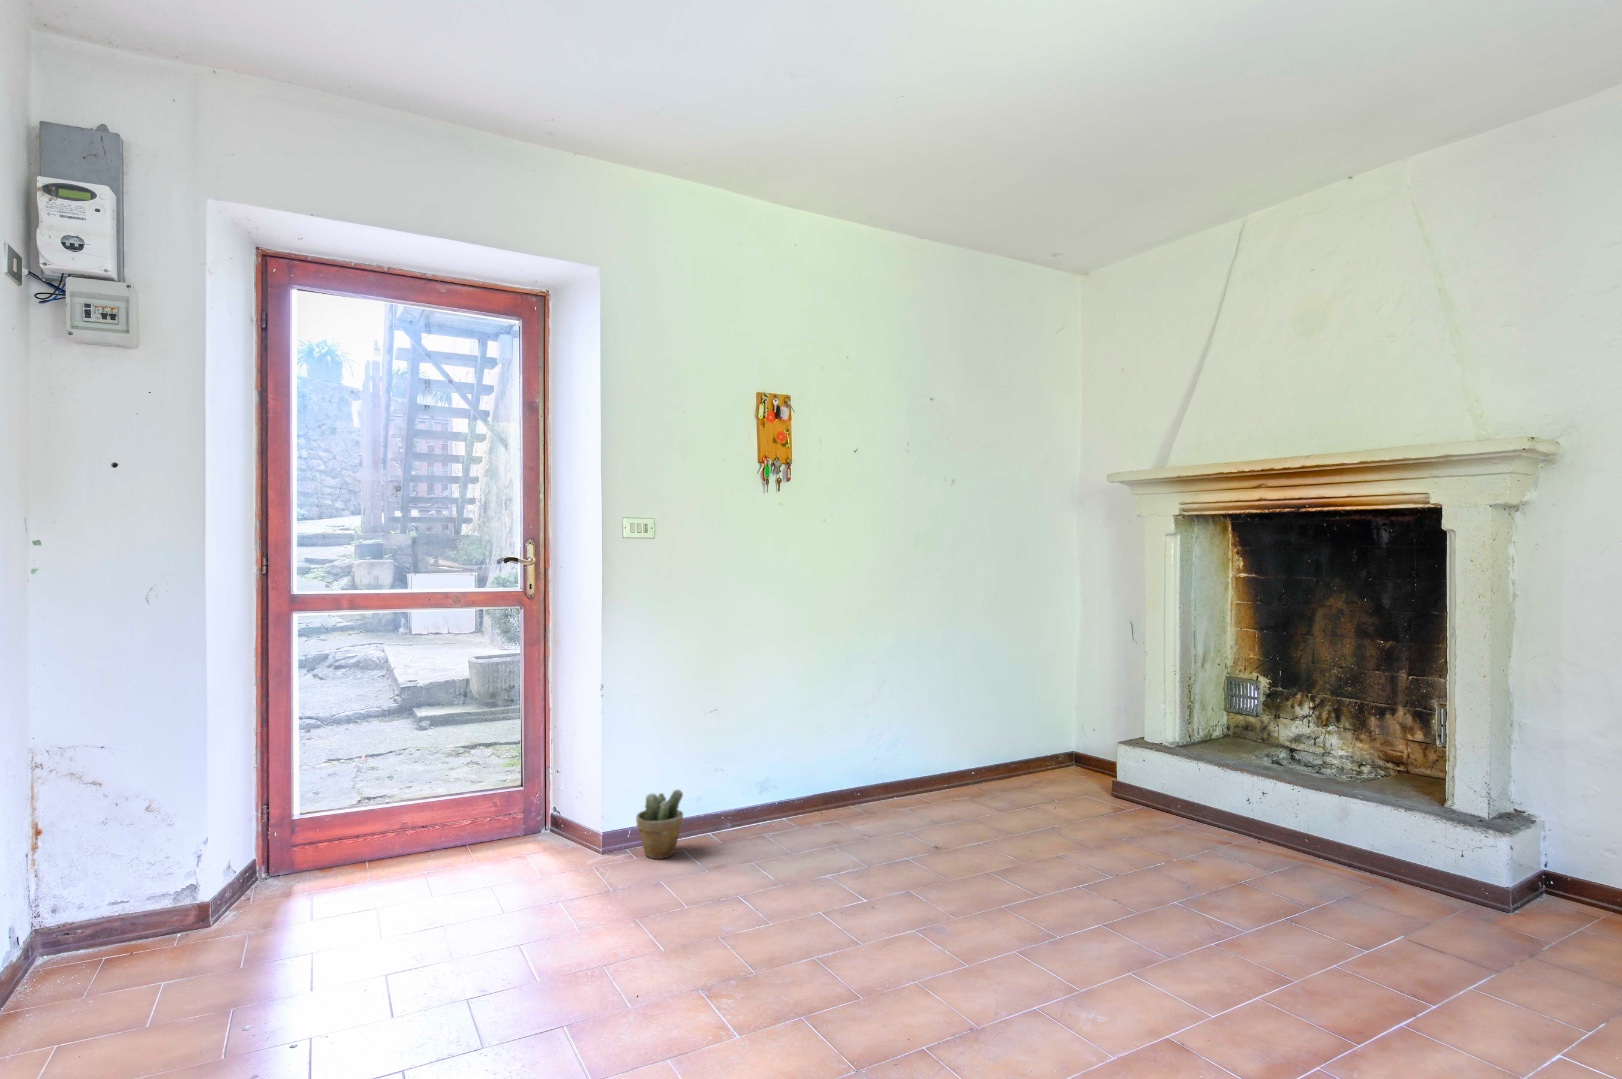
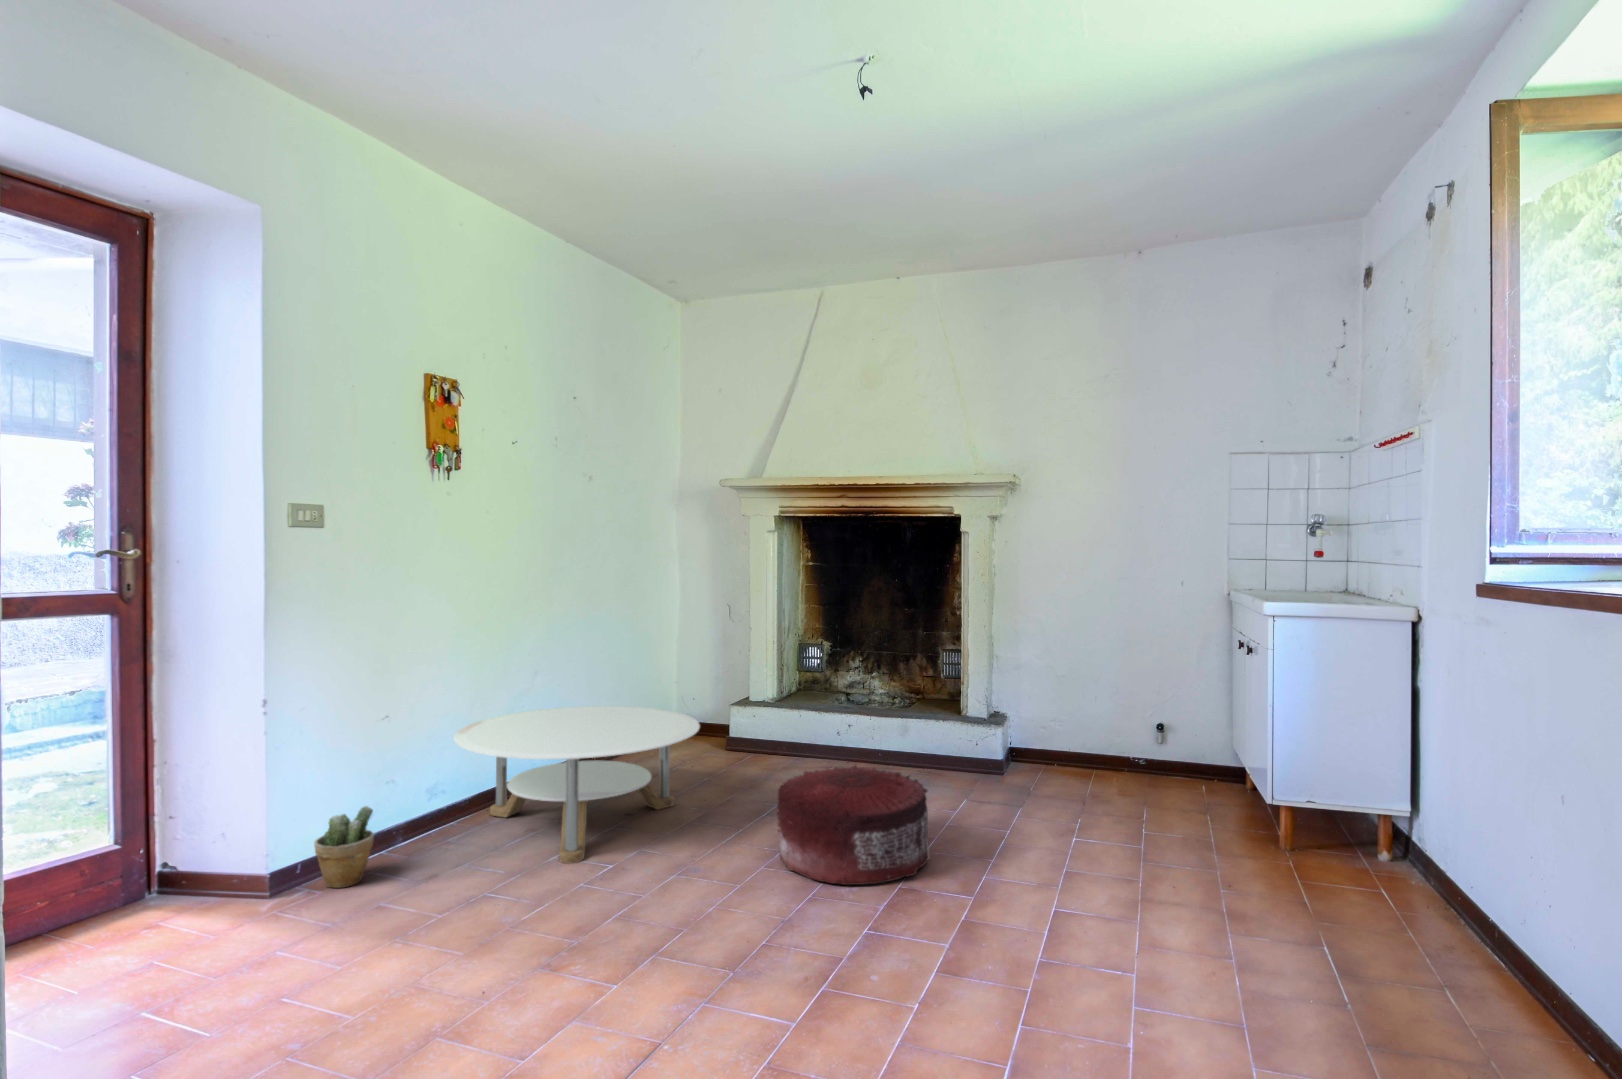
round table: none [764,721,1014,887] -> present [454,706,700,864]
pouf: none [1042,840,1266,1022] -> present [777,765,929,885]

